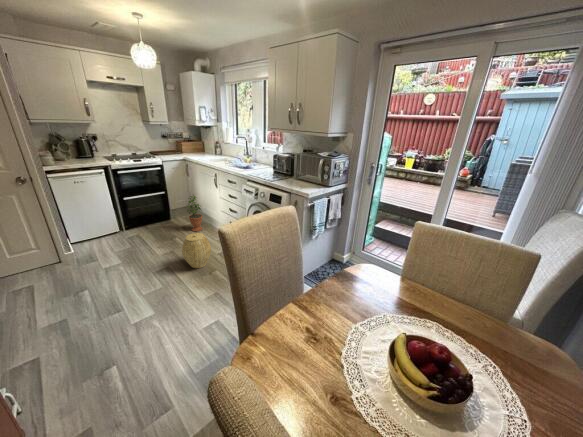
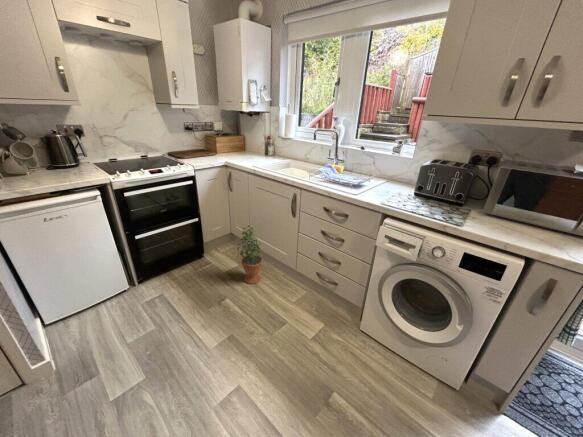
woven basket: present [182,233,211,268] -> none [267,322,320,392]

